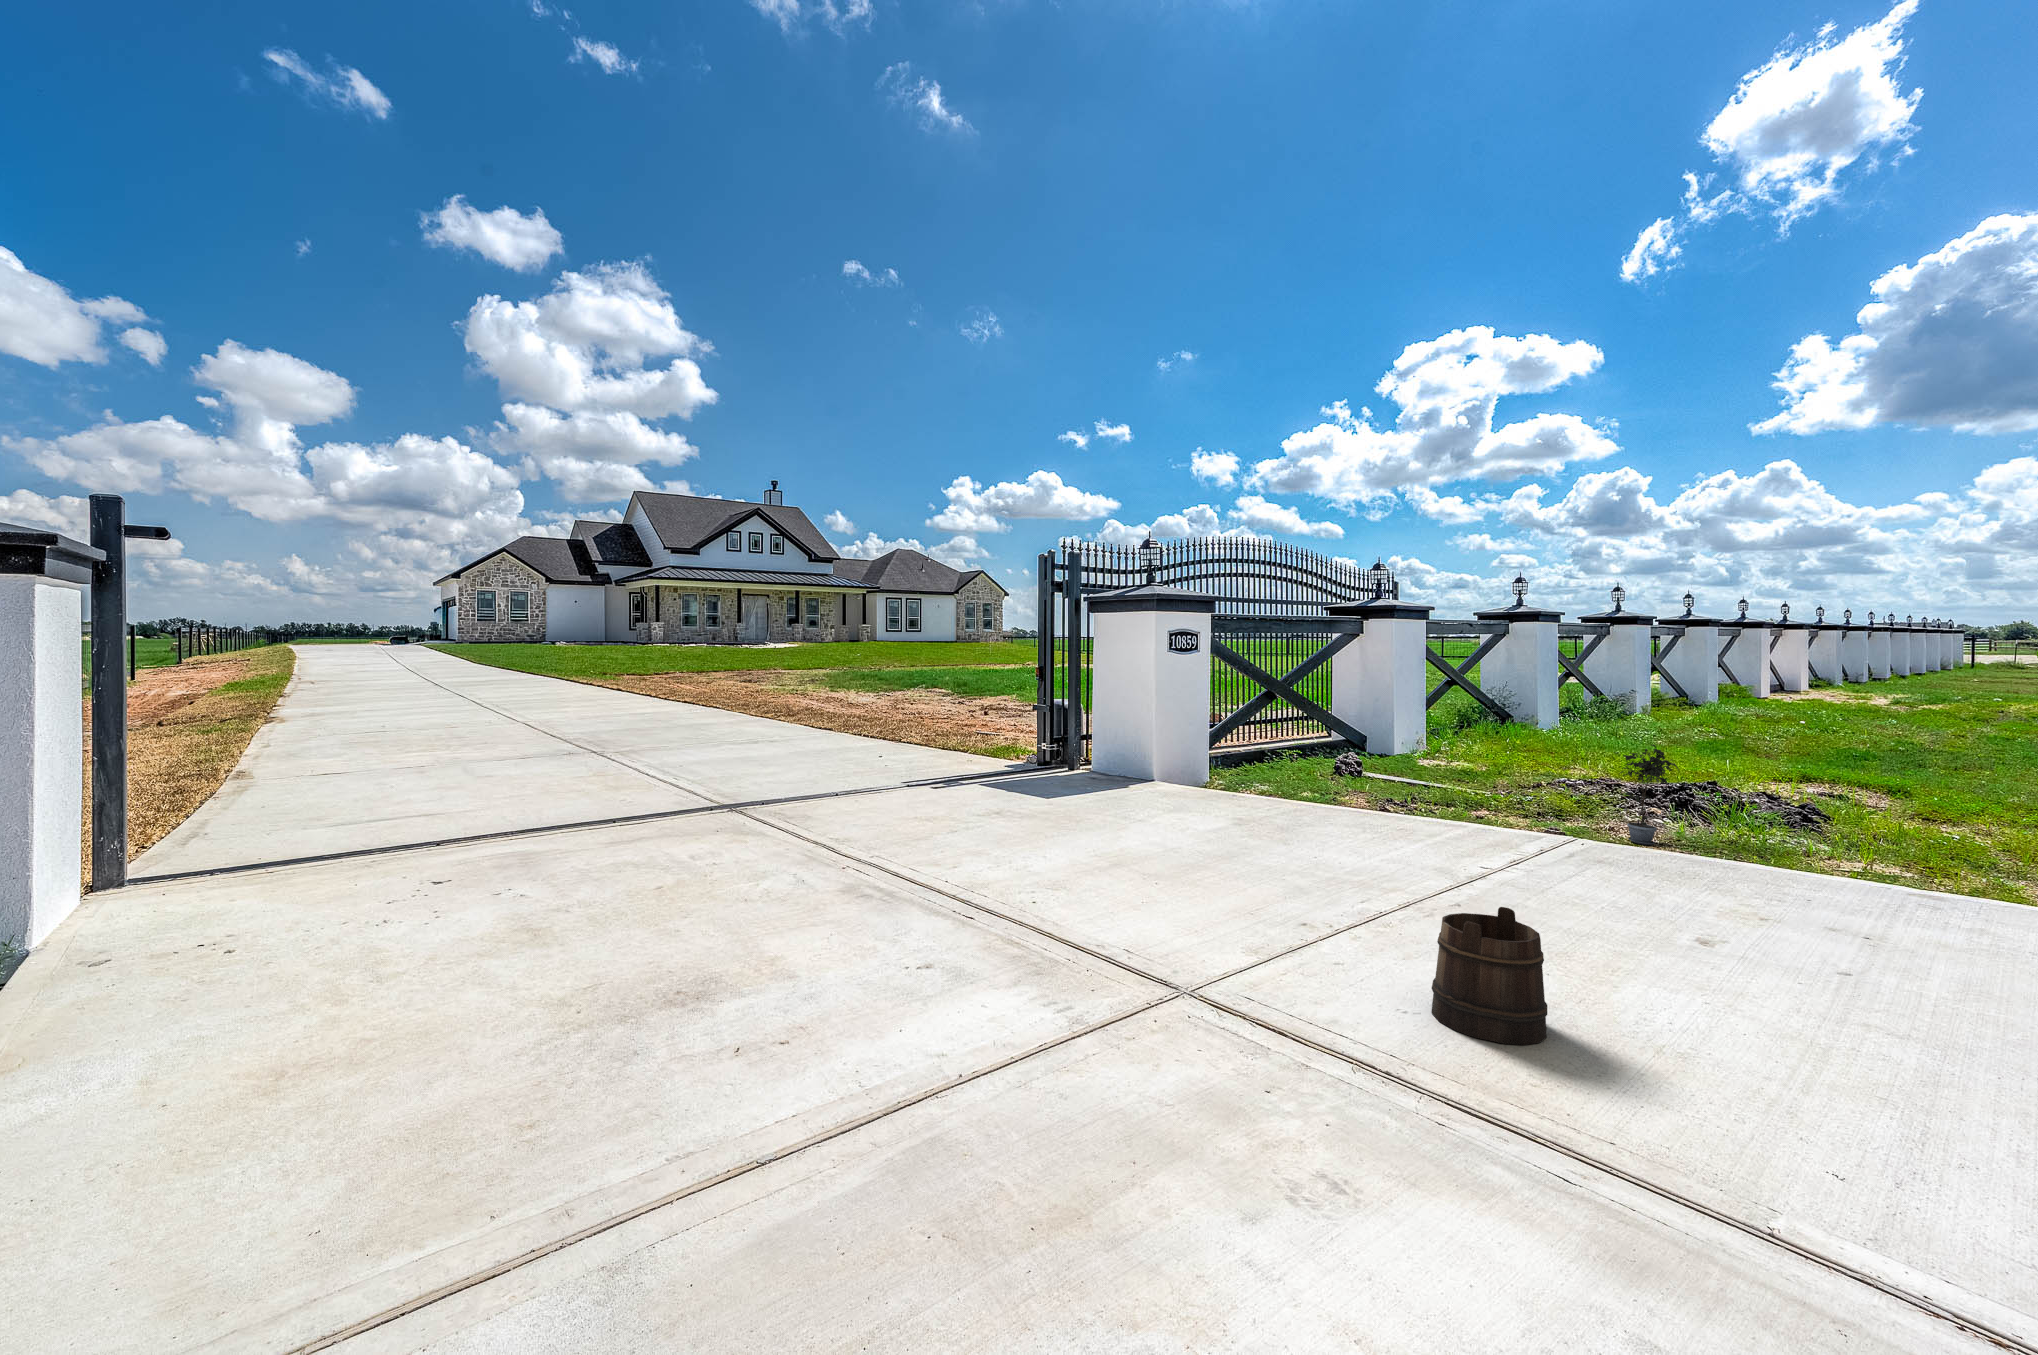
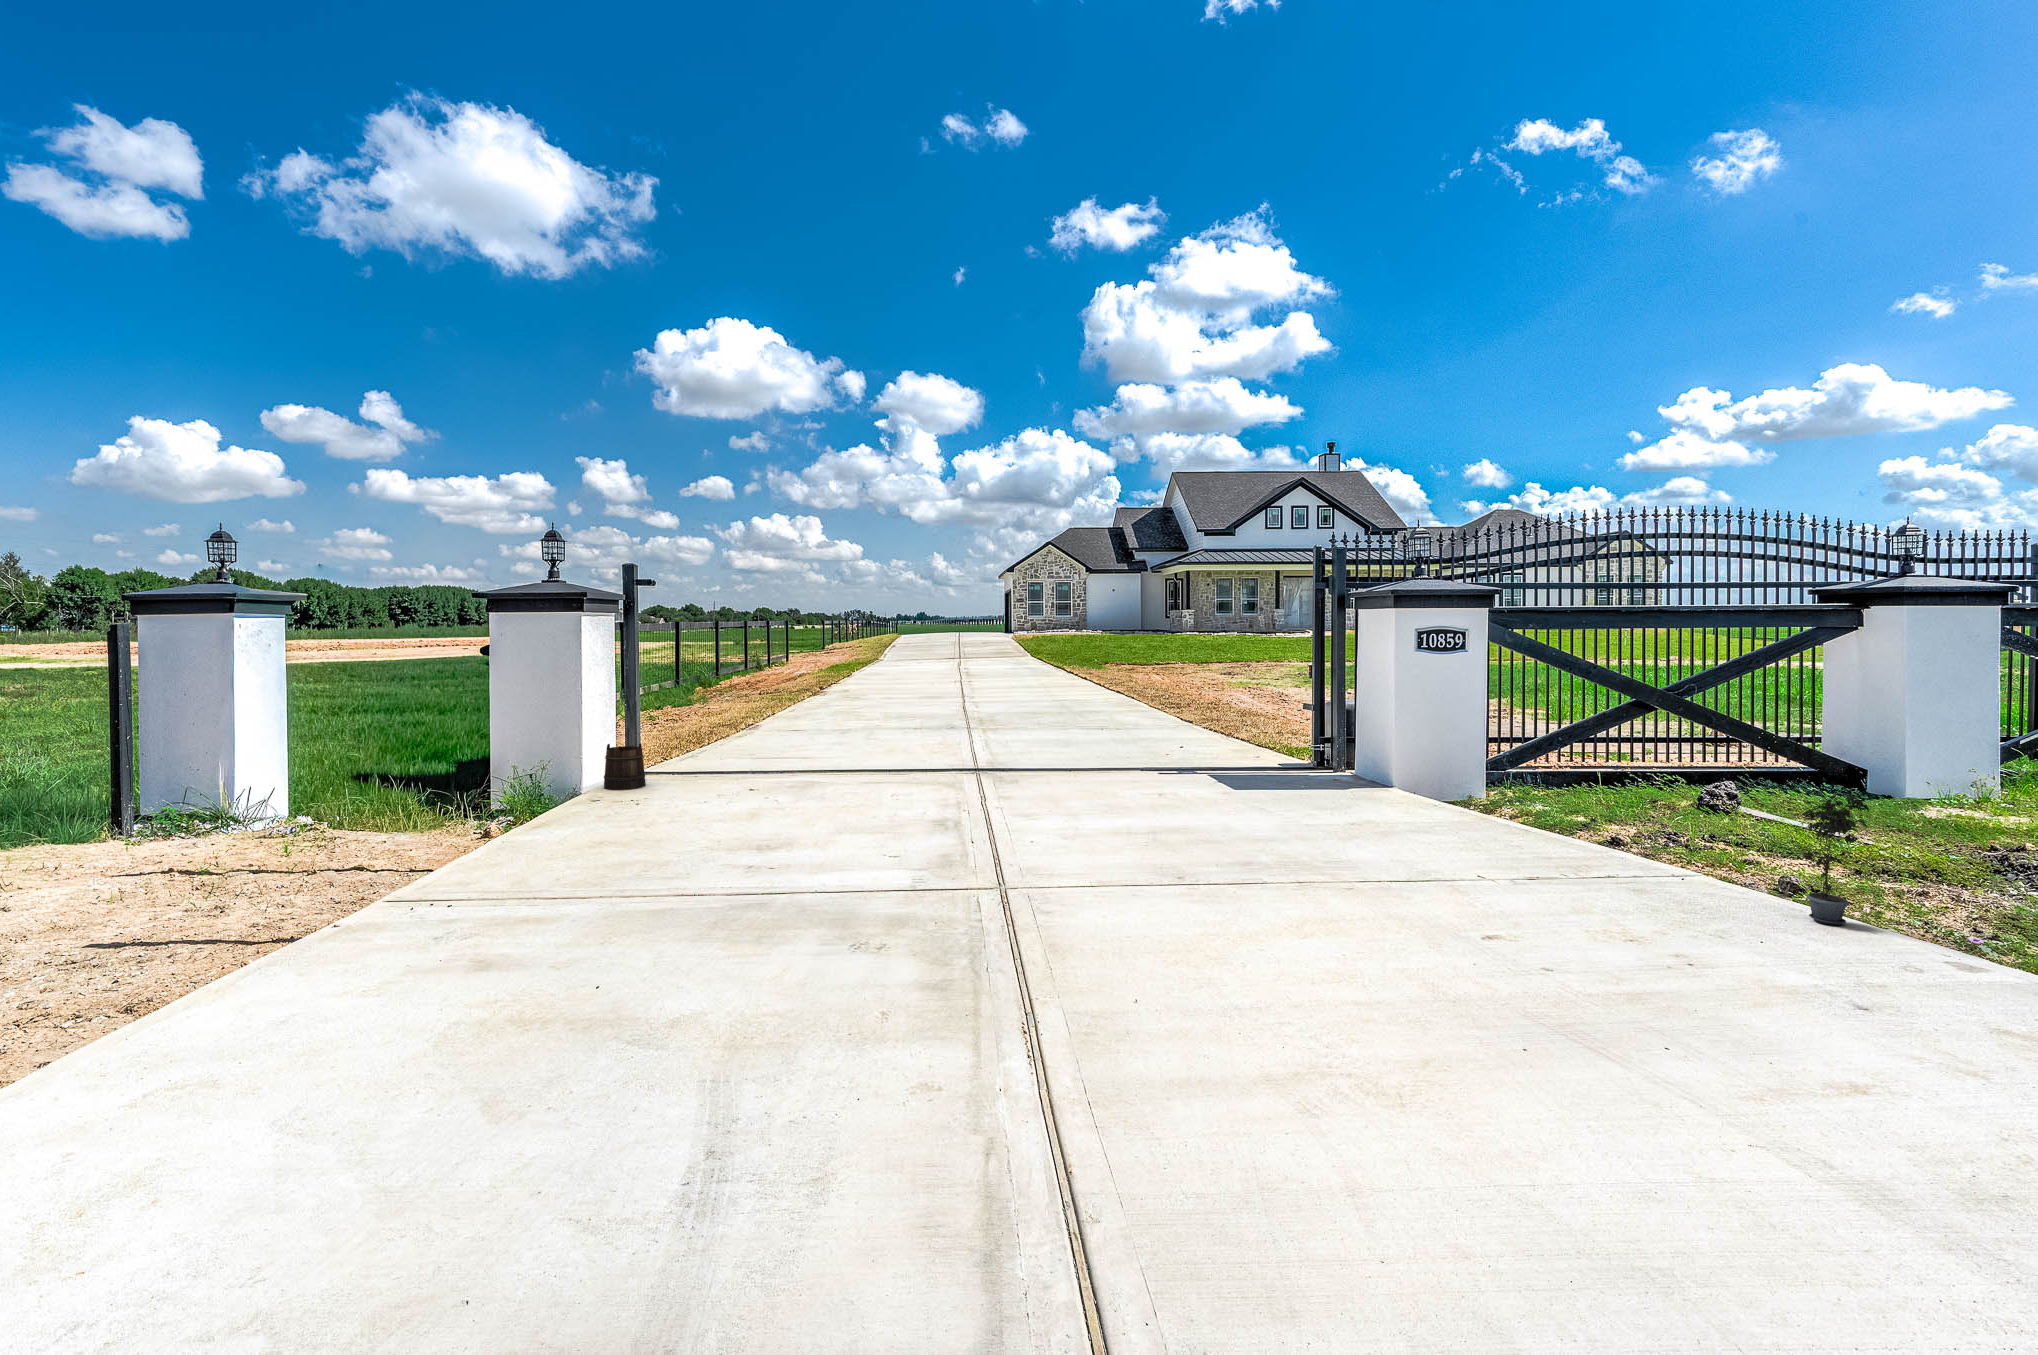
bucket: present [1432,907,1547,1045] -> present [604,743,646,790]

